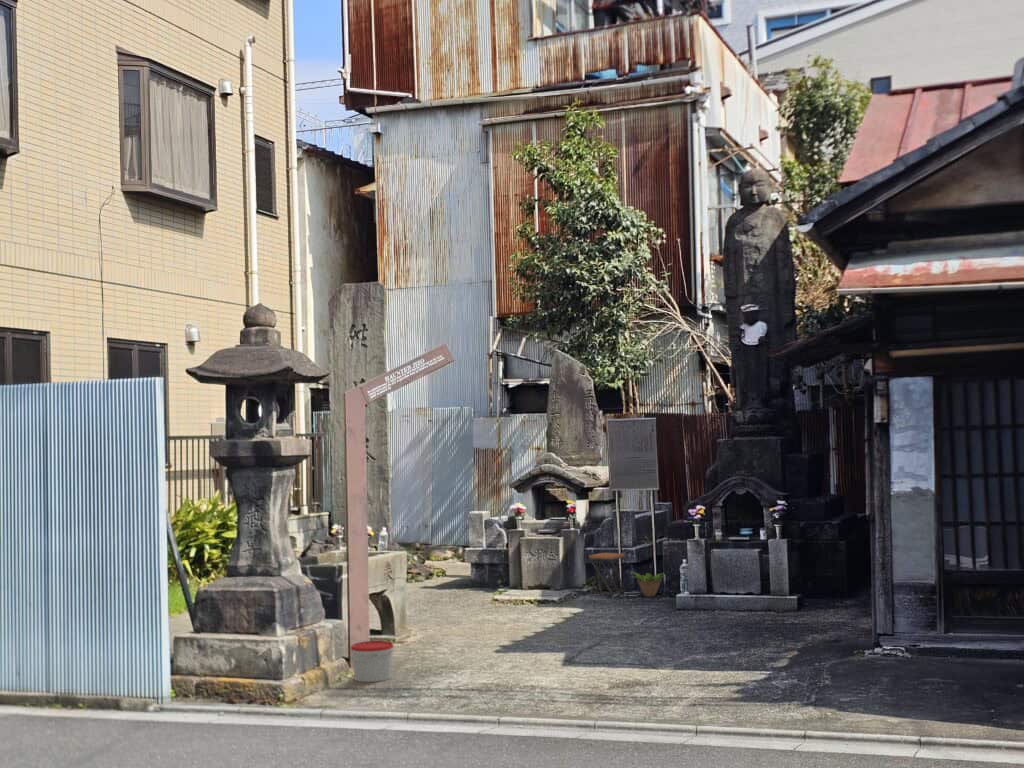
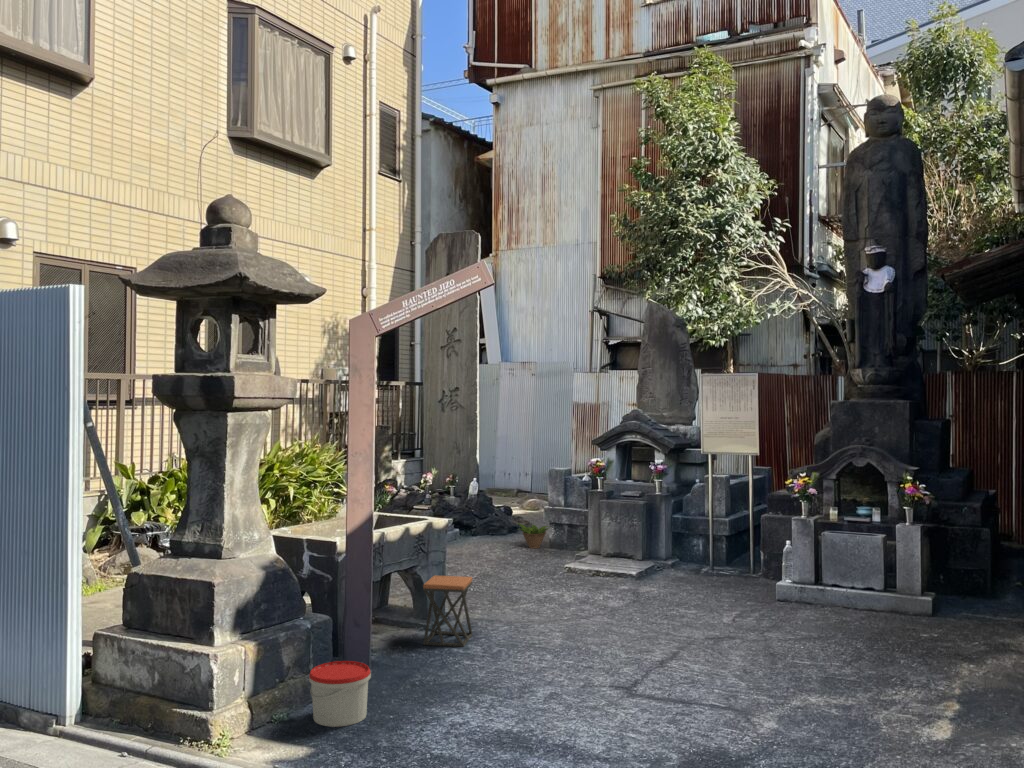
stool: present [589,553,625,595] -> present [423,576,472,647]
decorative plant: present [633,572,664,596] -> present [519,524,548,548]

